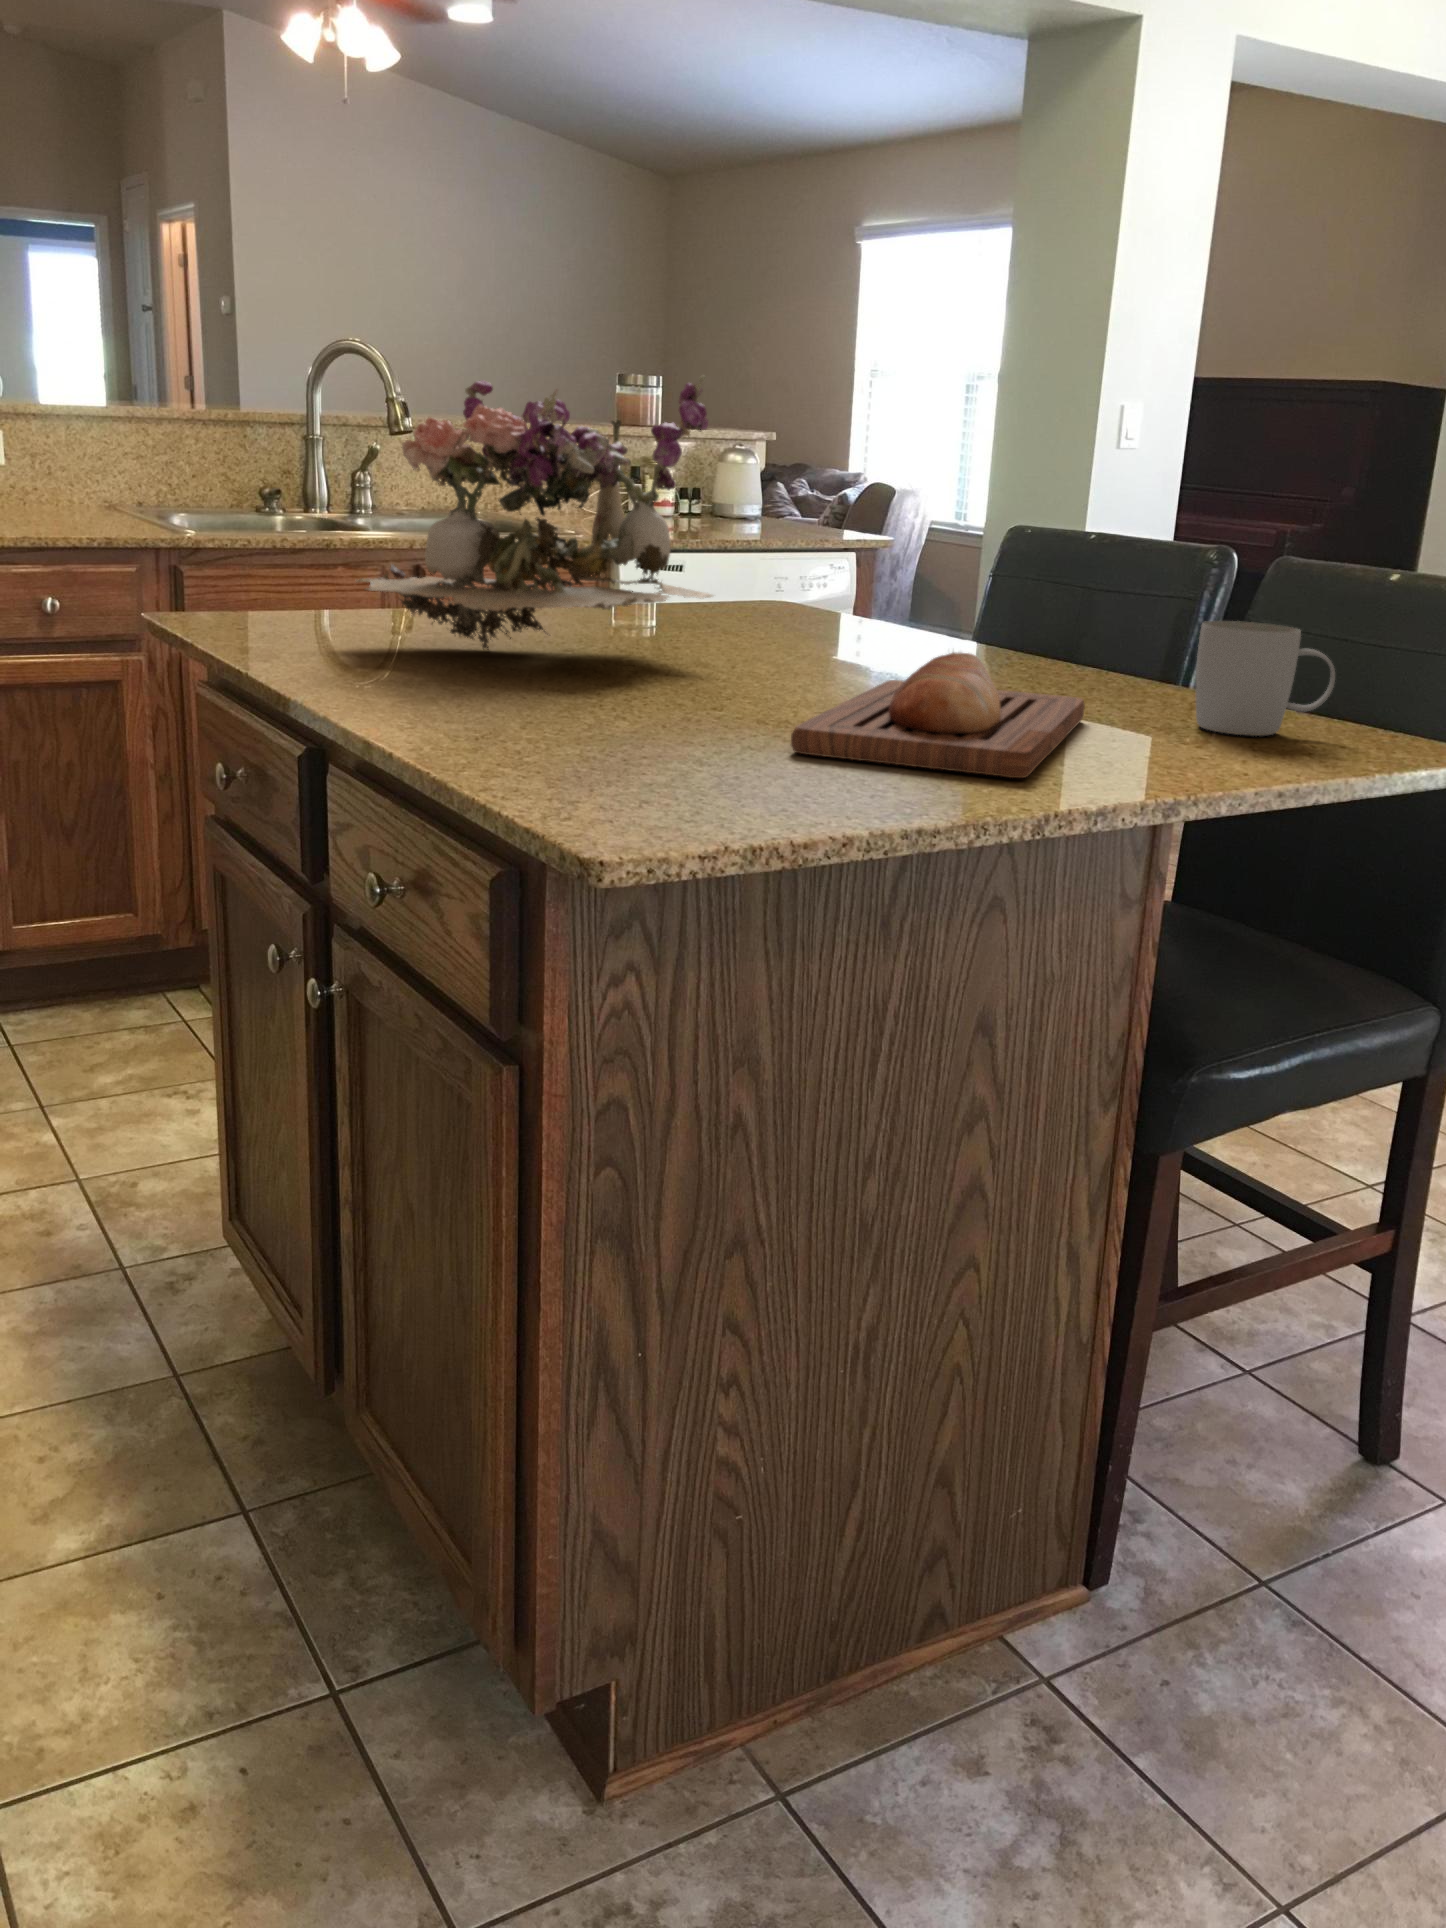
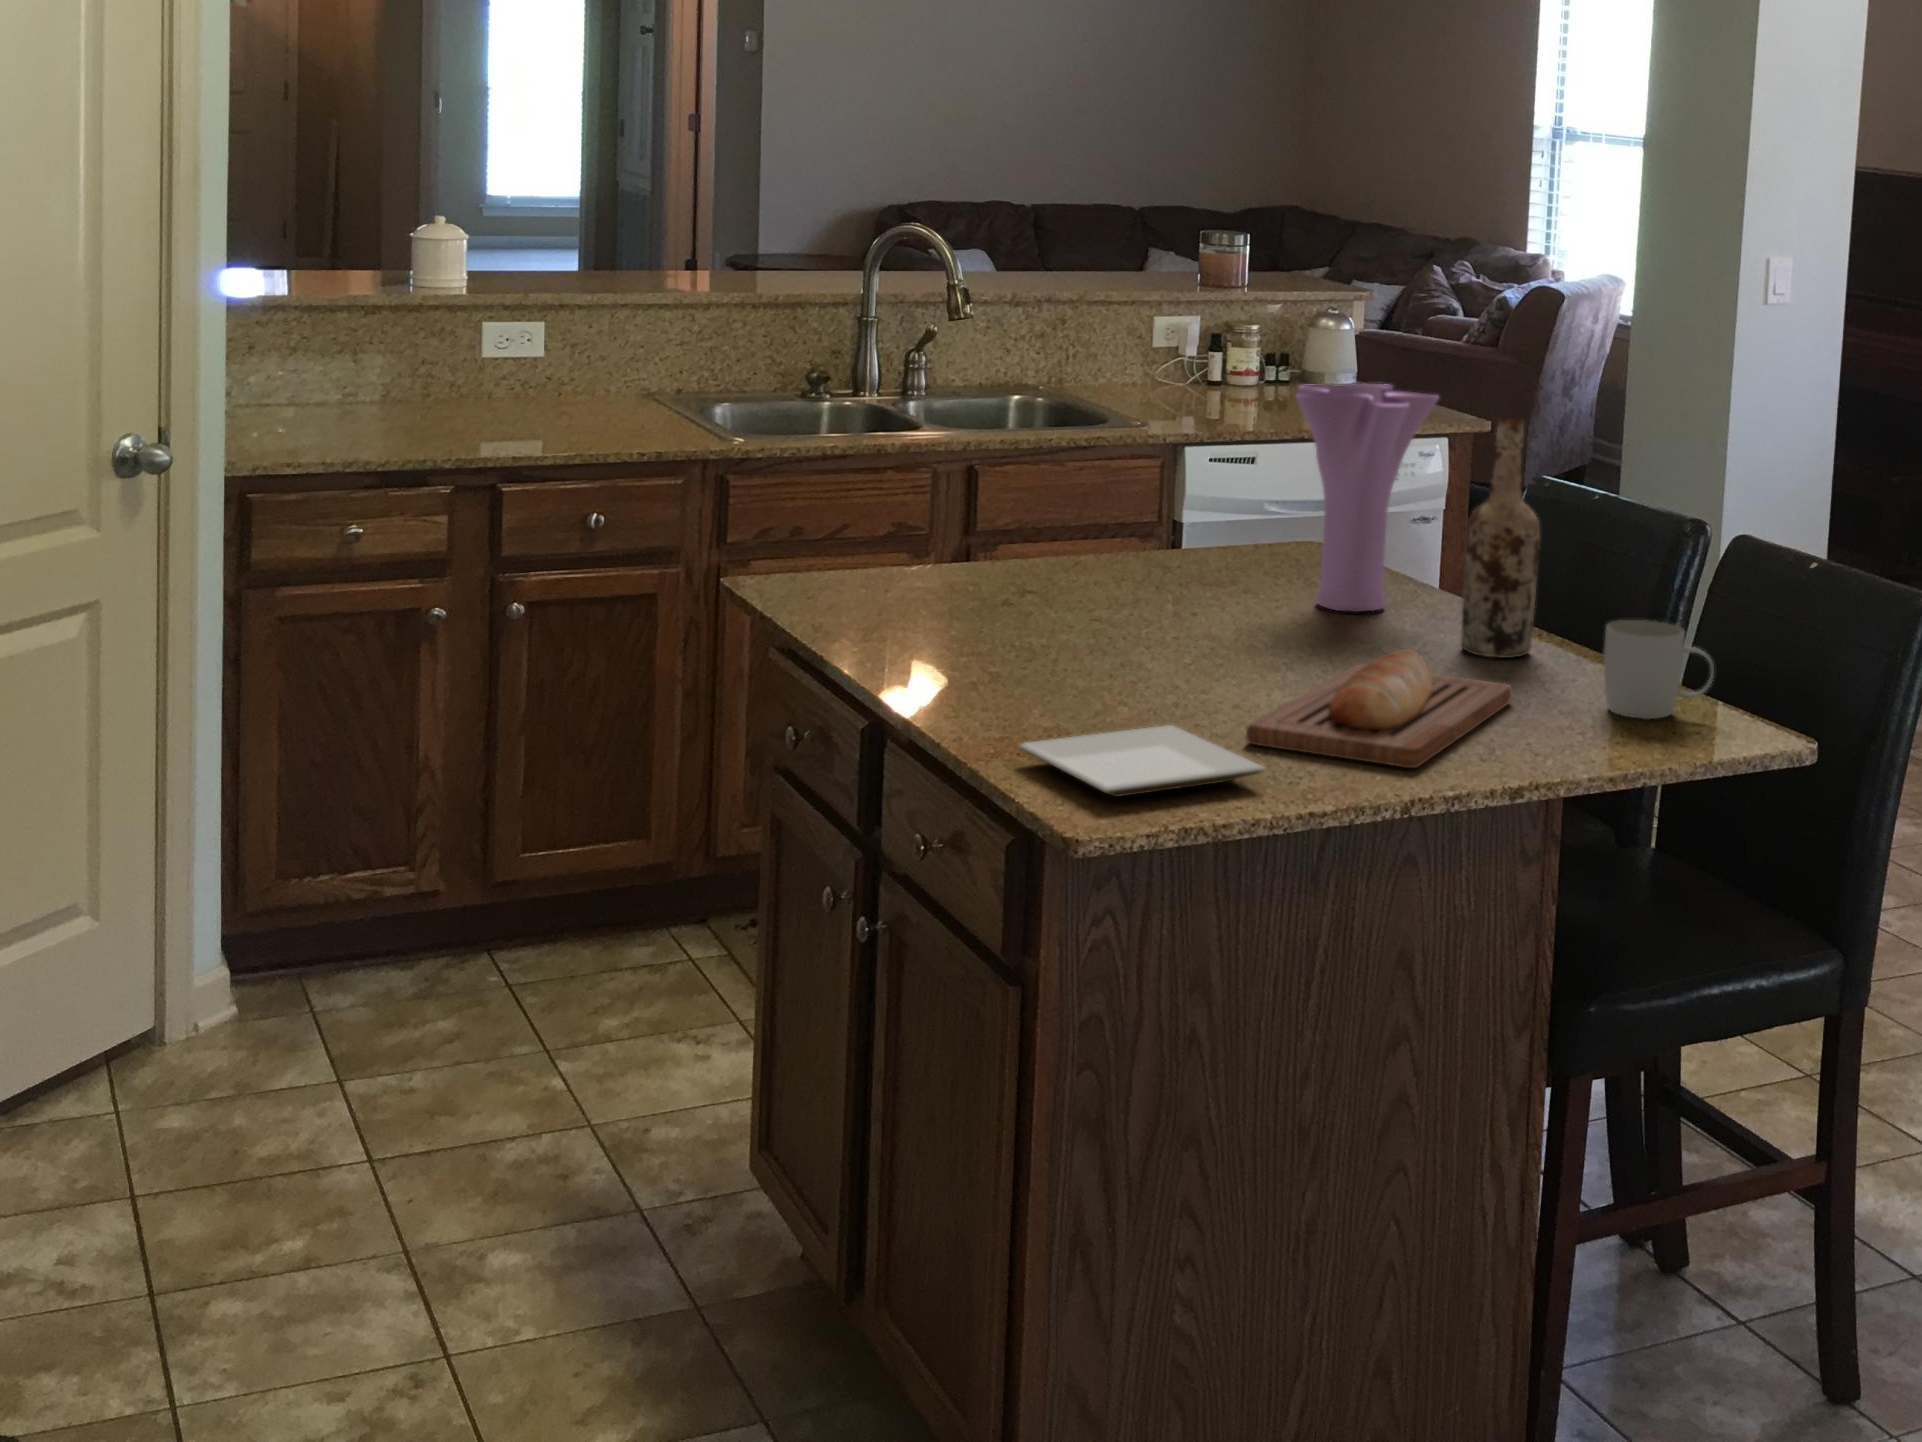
flower arrangement: present [356,375,713,649] -> none [913,393,1222,627]
vase: none [779,394,941,648] -> present [1296,384,1439,612]
wine bottle: none [984,398,1081,684] -> present [1461,417,1540,658]
plate: none [498,727,842,805] -> present [1020,725,1264,797]

